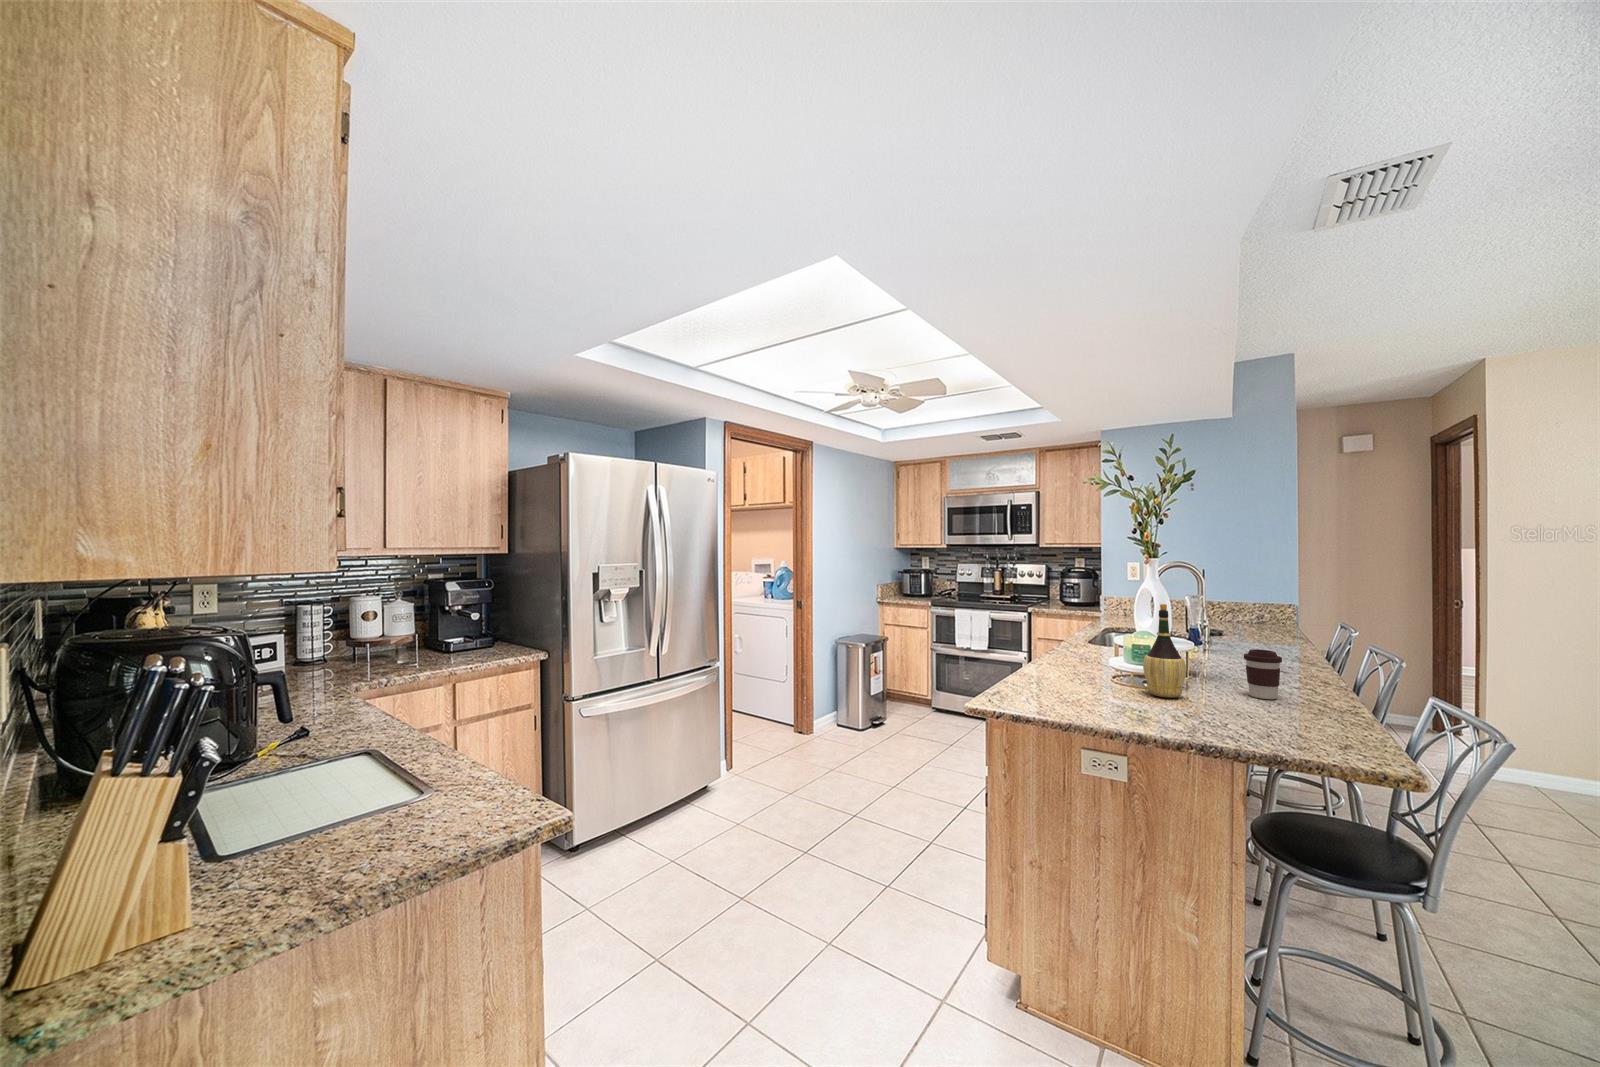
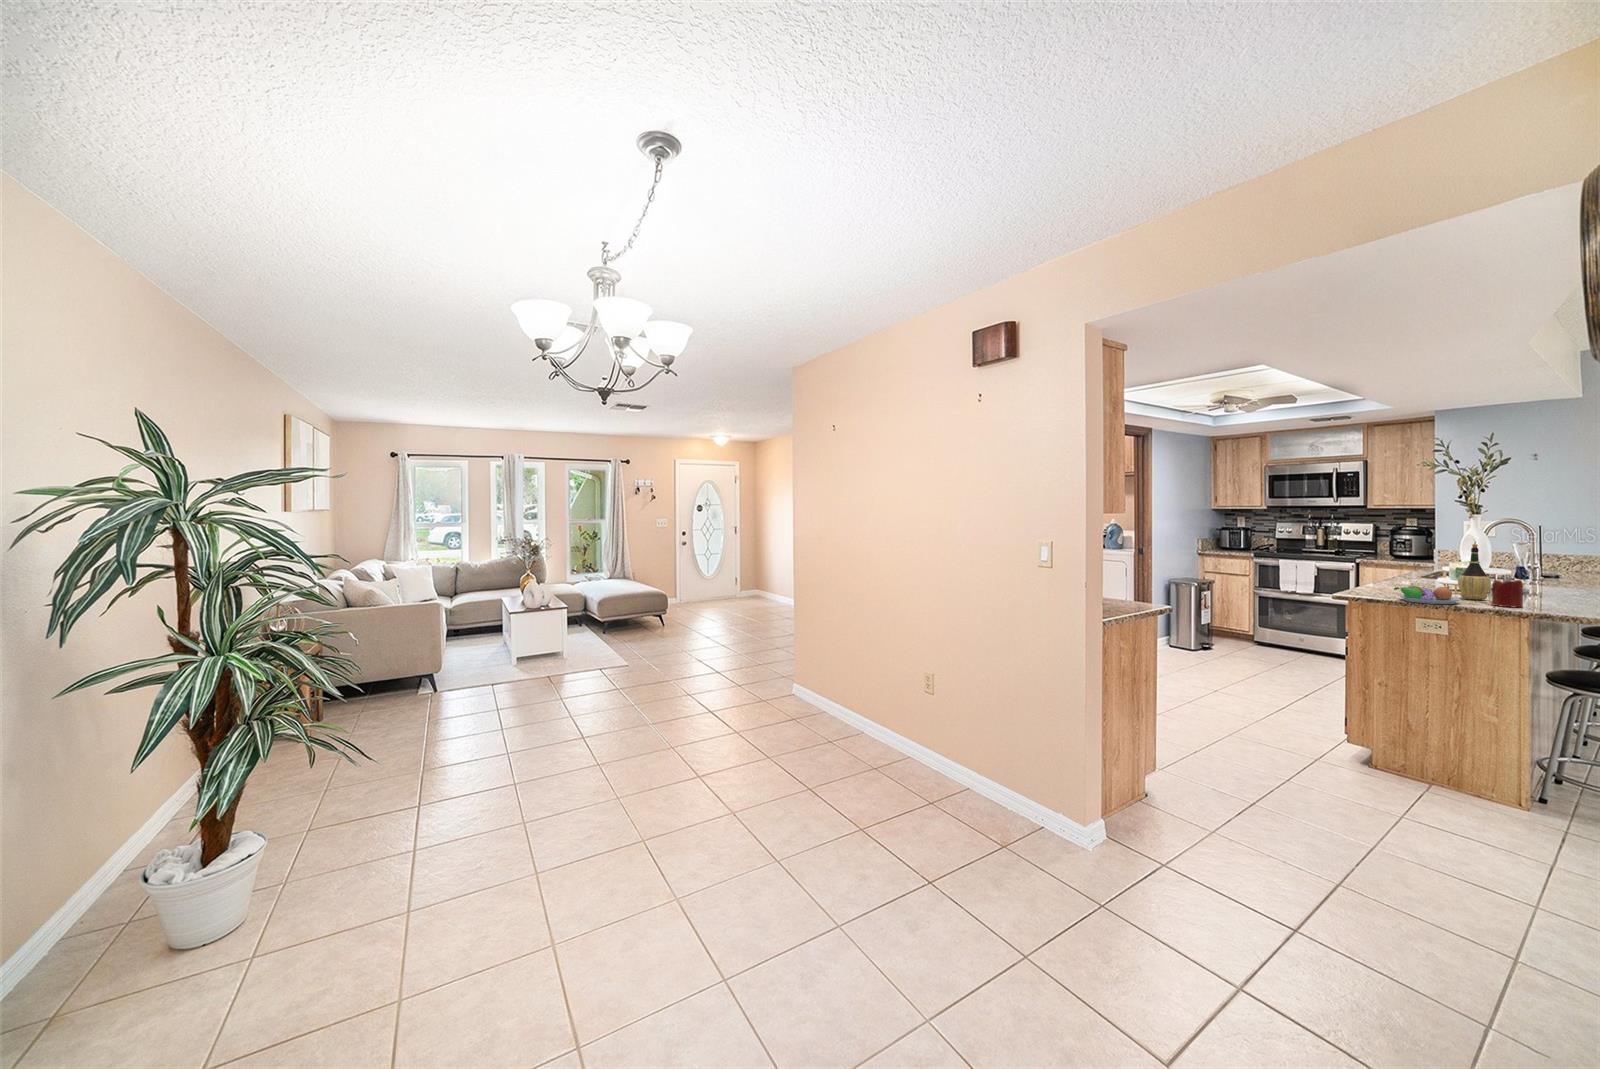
coffee cup: present [1244,649,1282,699] -> none [1540,573,1570,603]
candle: none [1193,665,1238,722] -> present [1491,577,1524,607]
fruit bowl: none [1060,673,1154,718] -> present [1394,583,1460,604]

